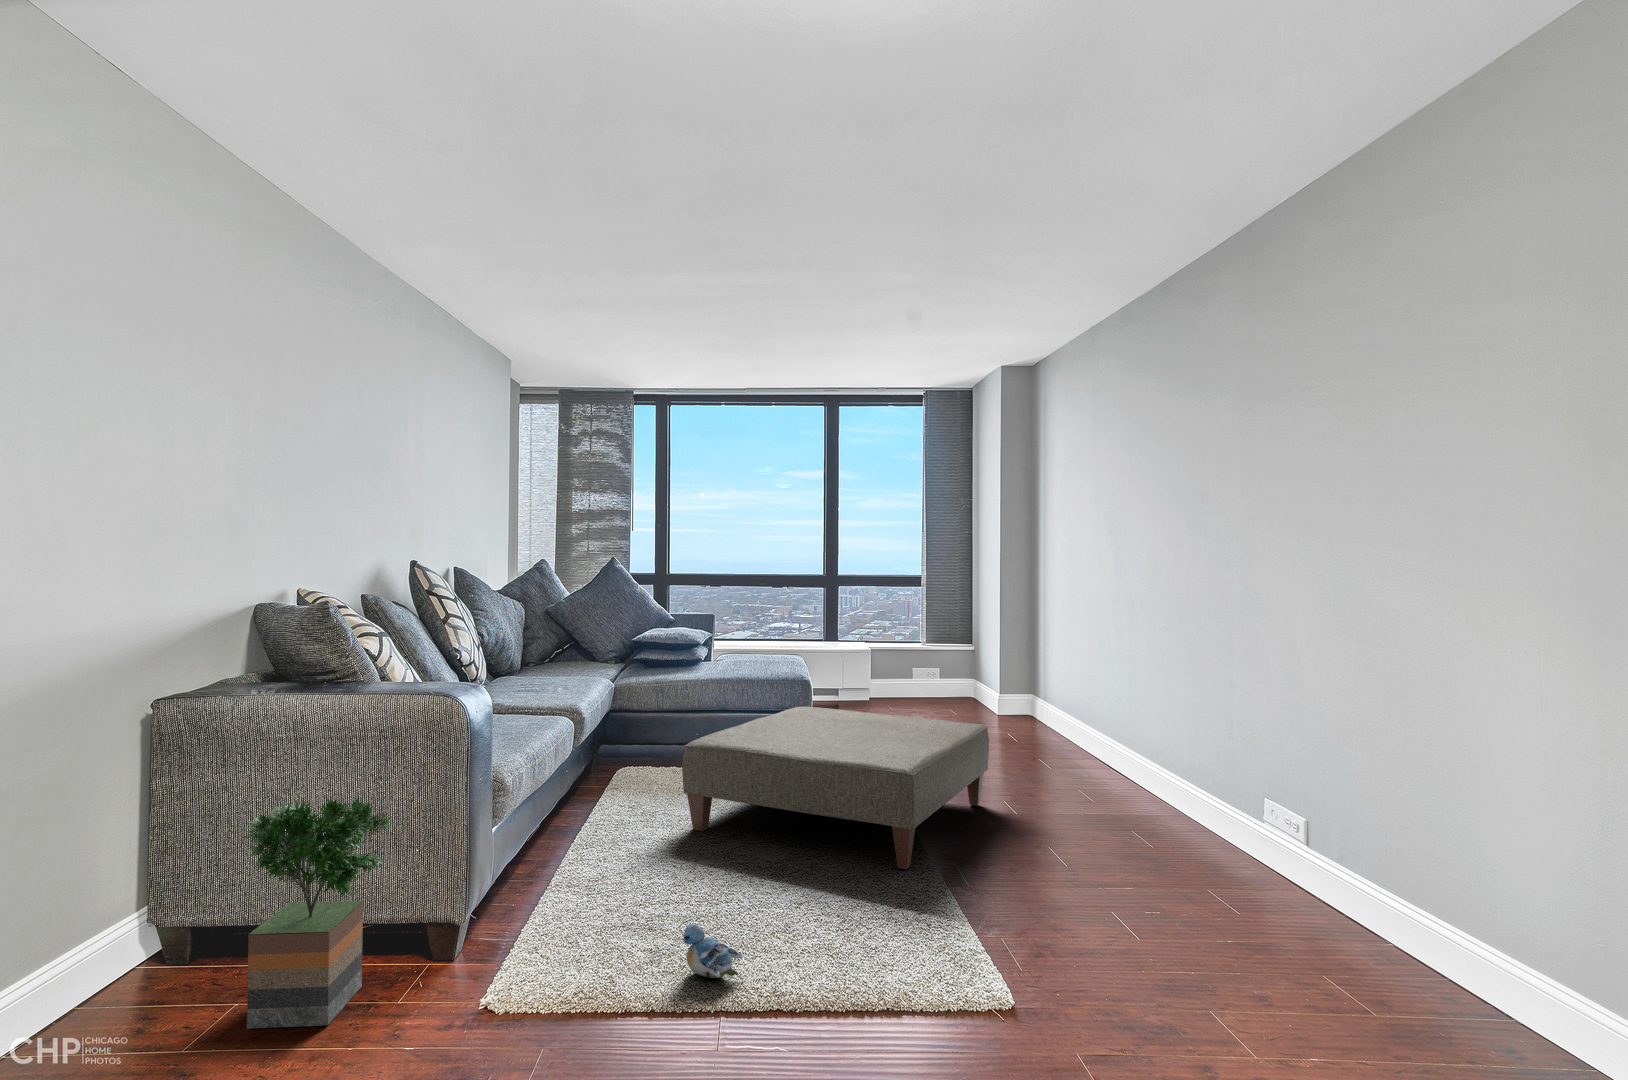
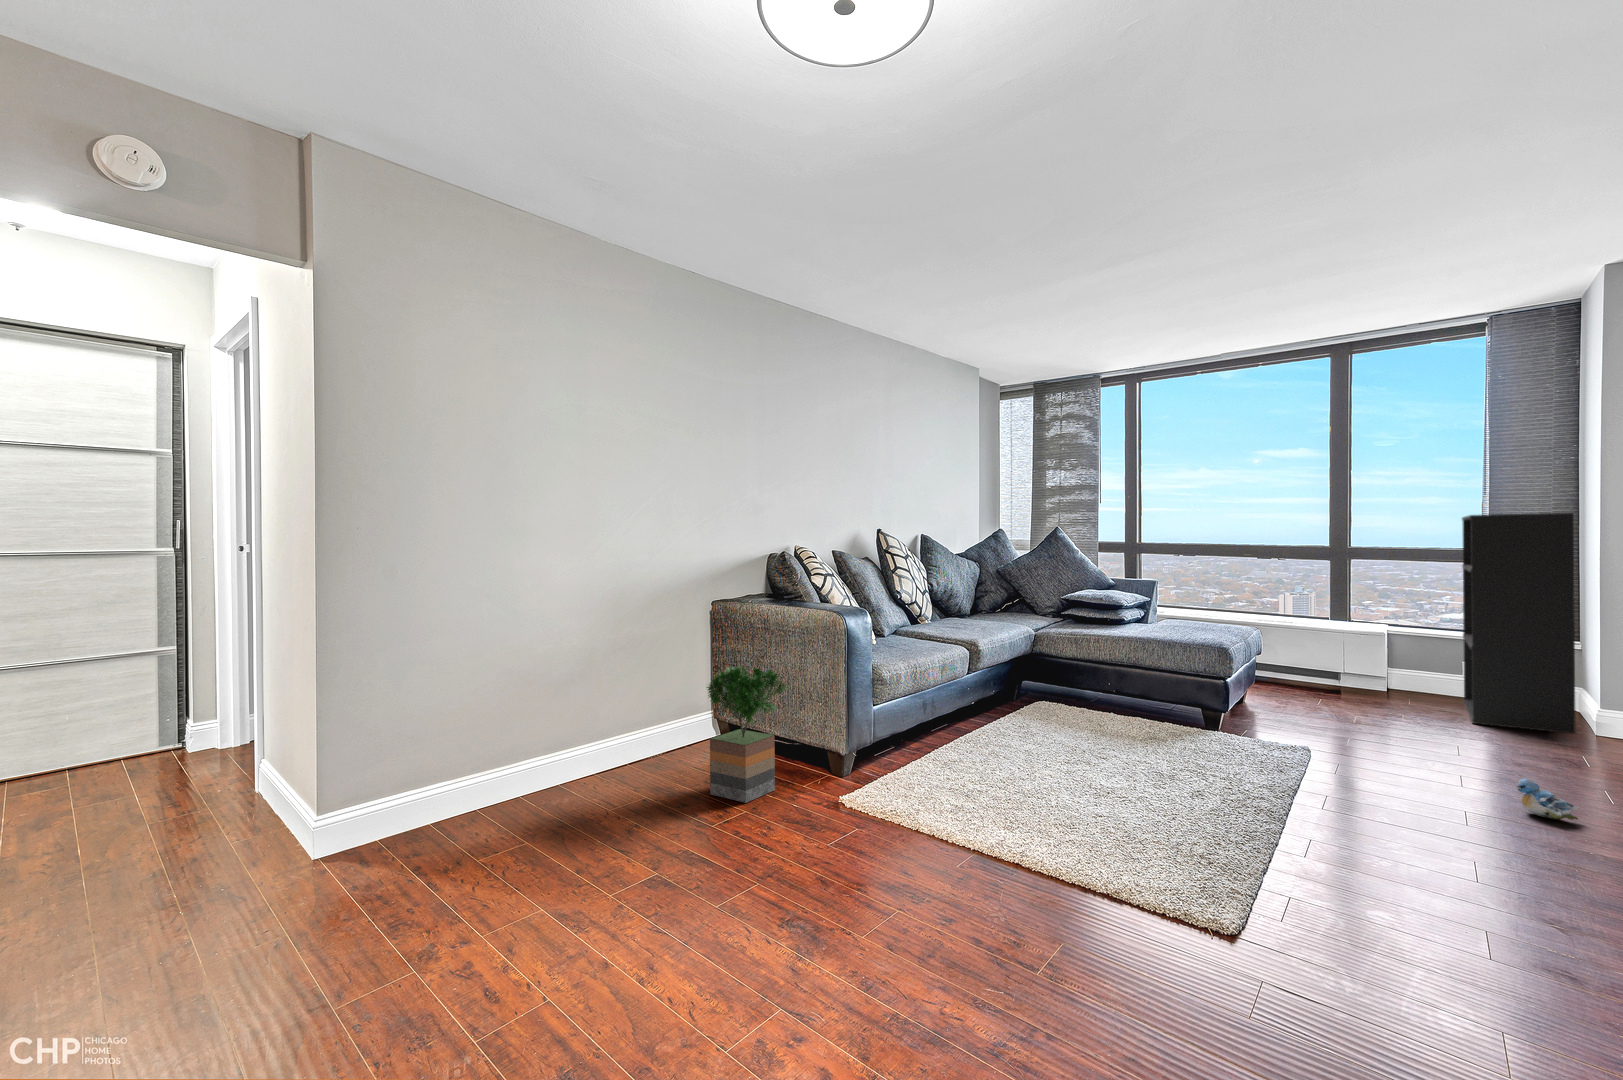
bookshelf: none [953,557,1038,735] -> present [1462,513,1576,734]
ottoman: present [682,706,989,869] -> none [1052,662,1410,814]
plush toy: present [683,924,742,978] -> present [1517,779,1579,820]

